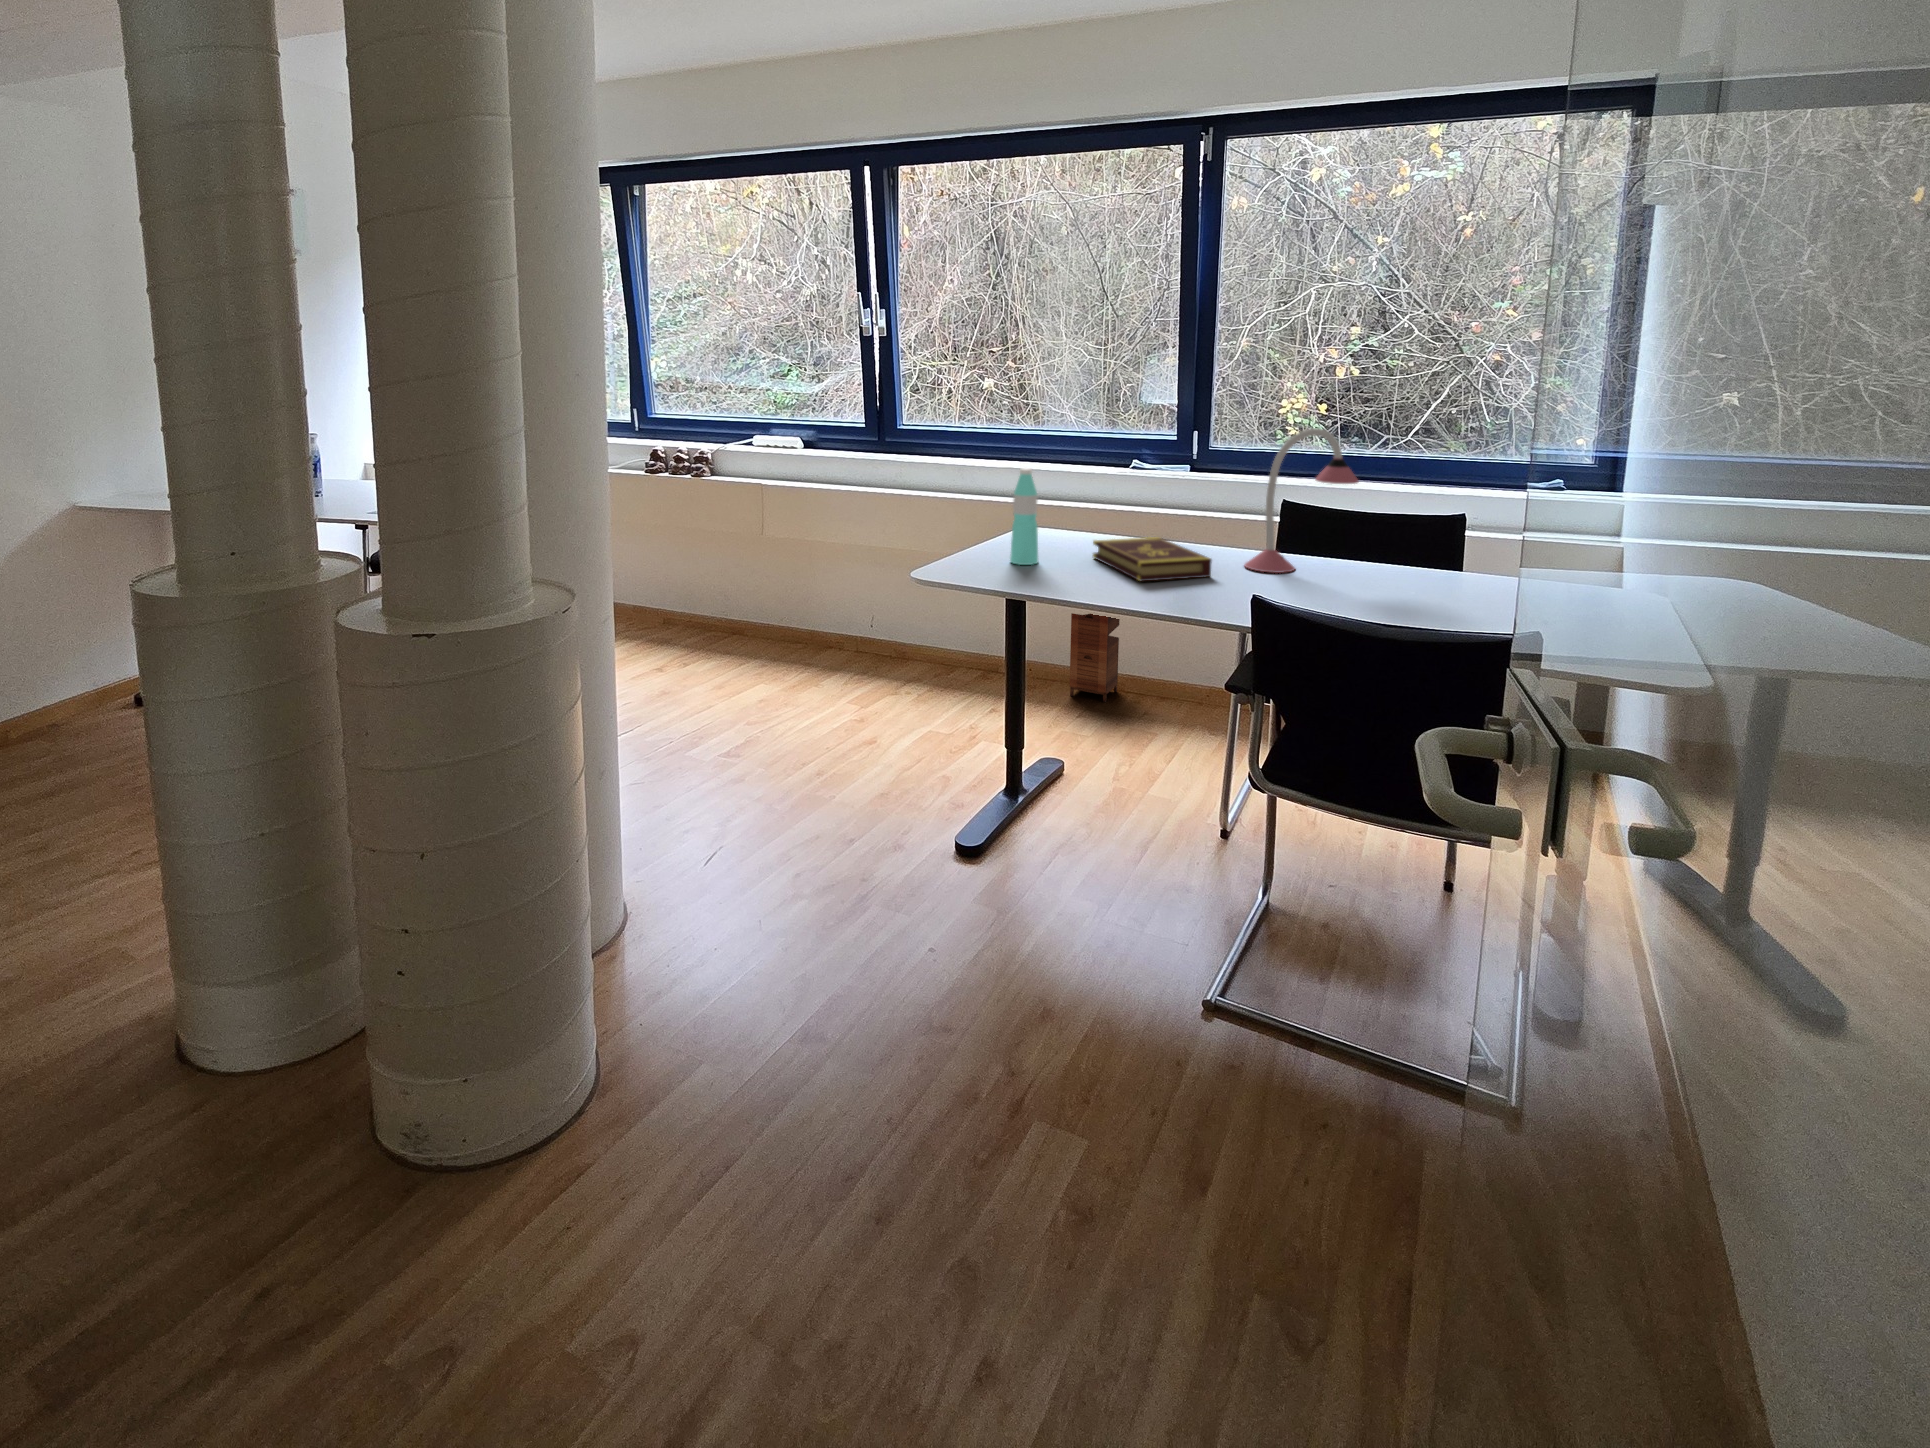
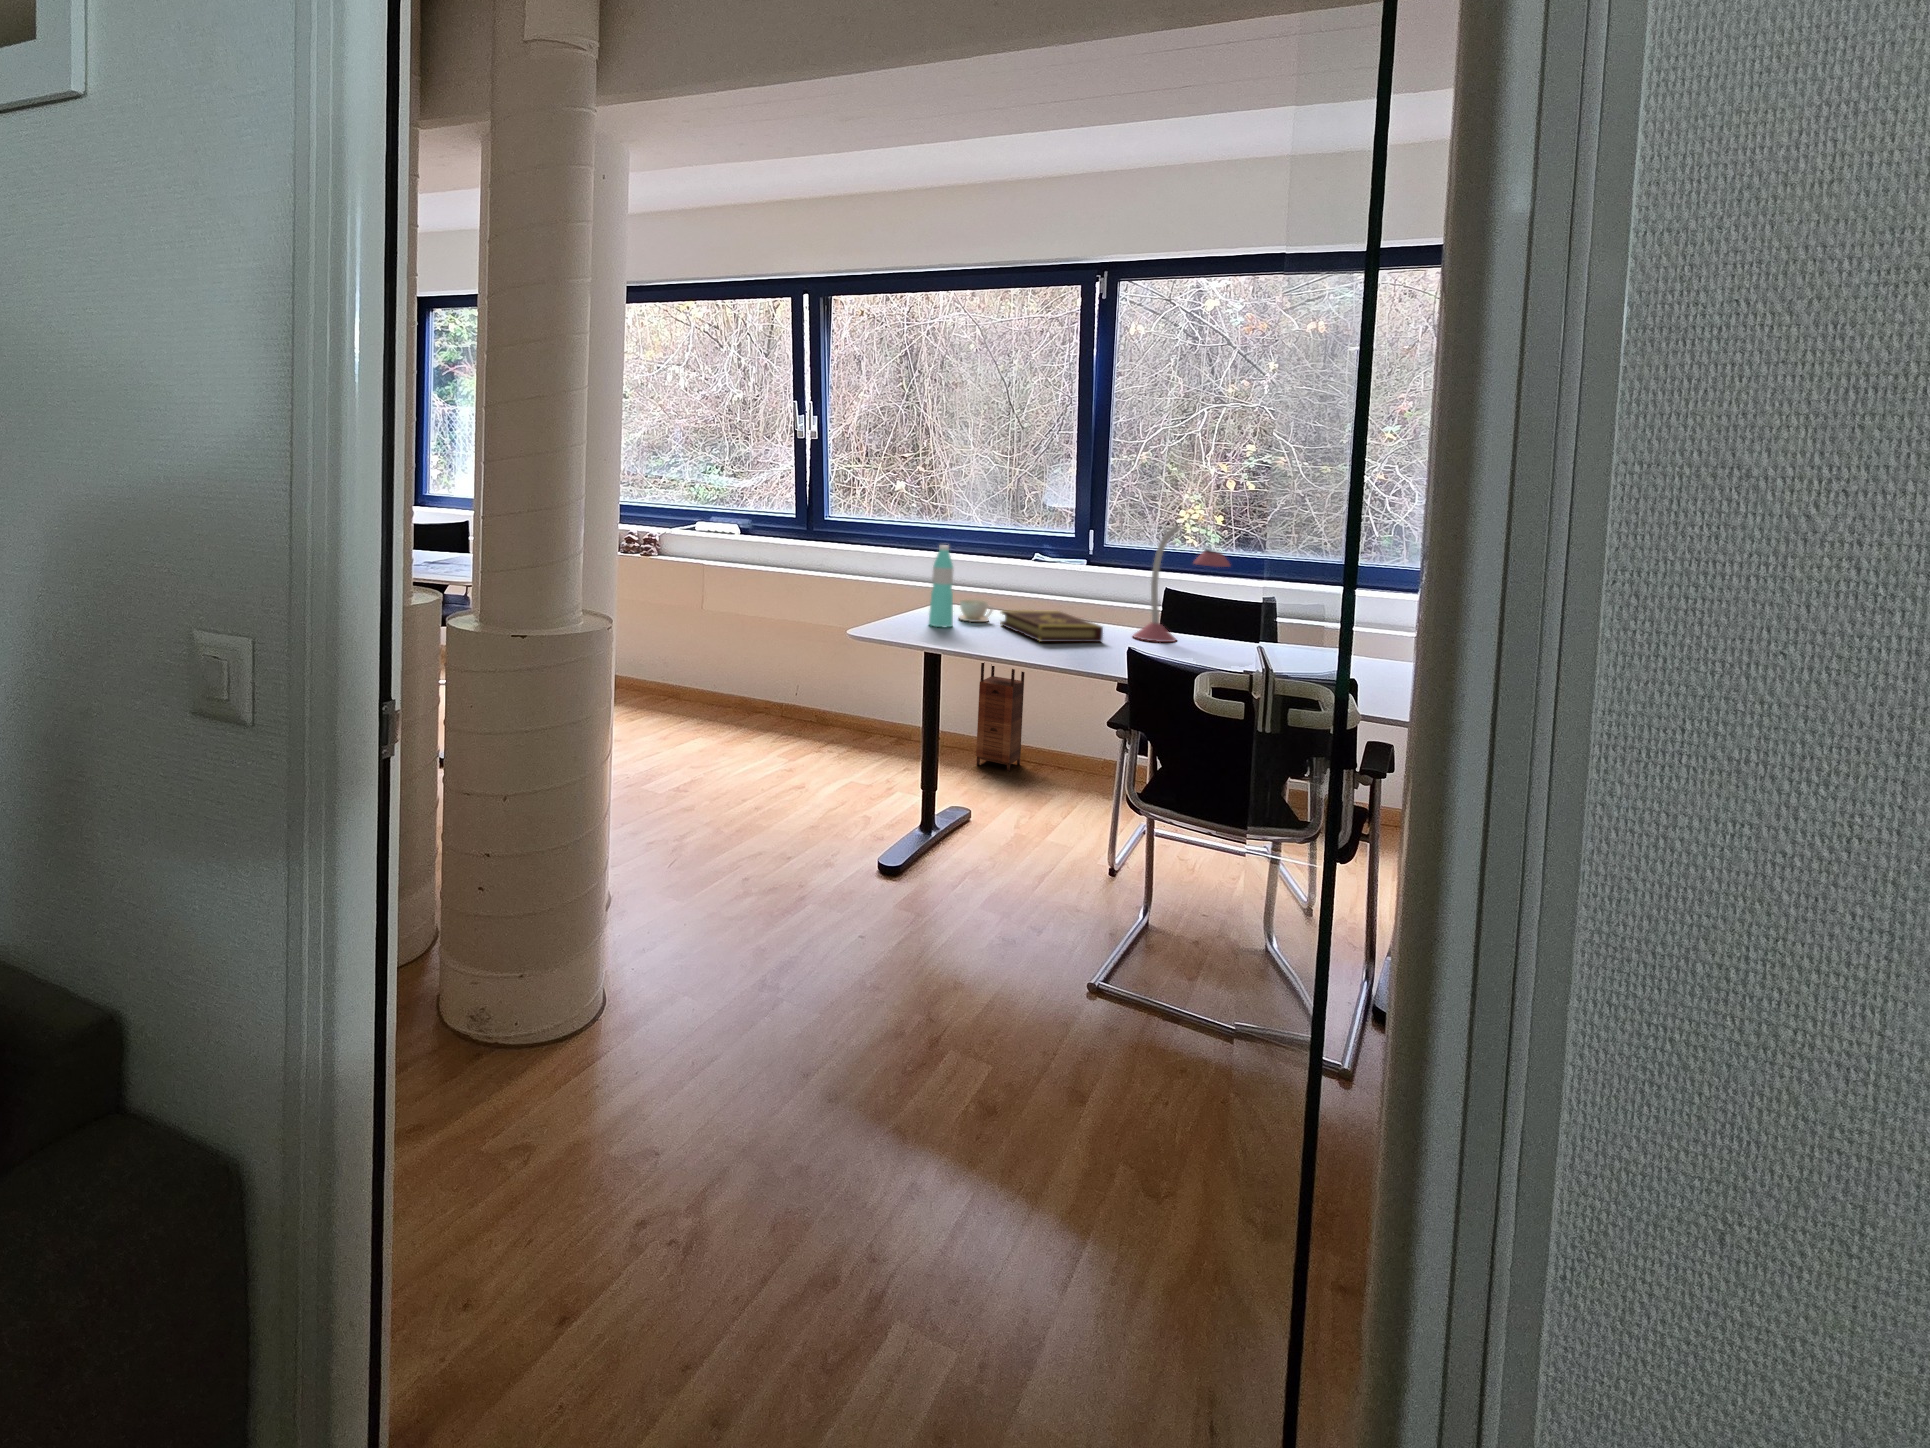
coffee cup: none [1045,528,1084,555] -> present [959,600,992,622]

